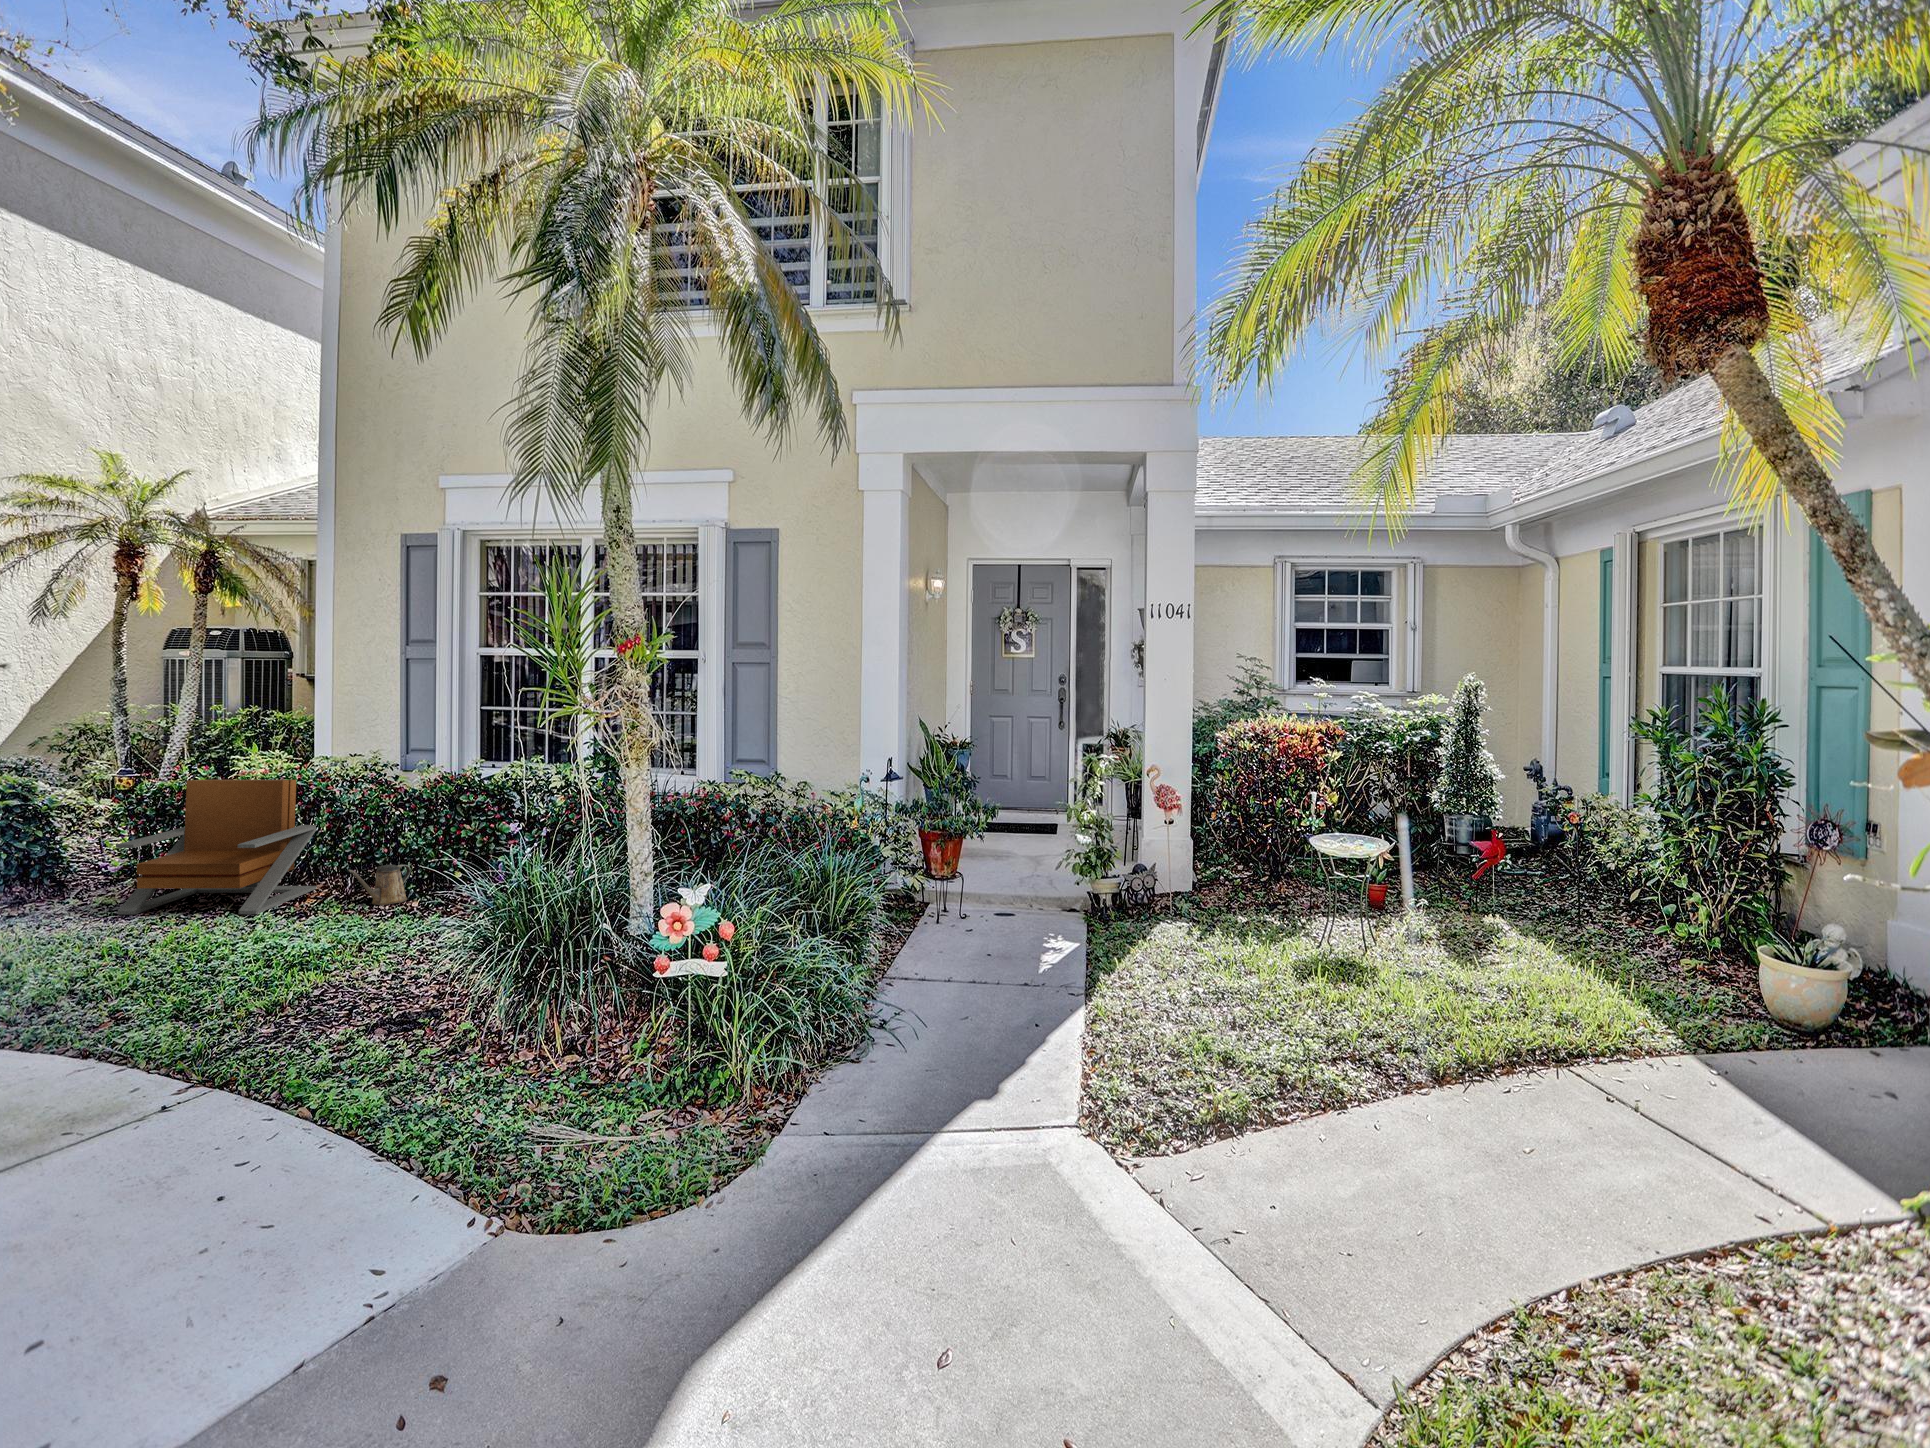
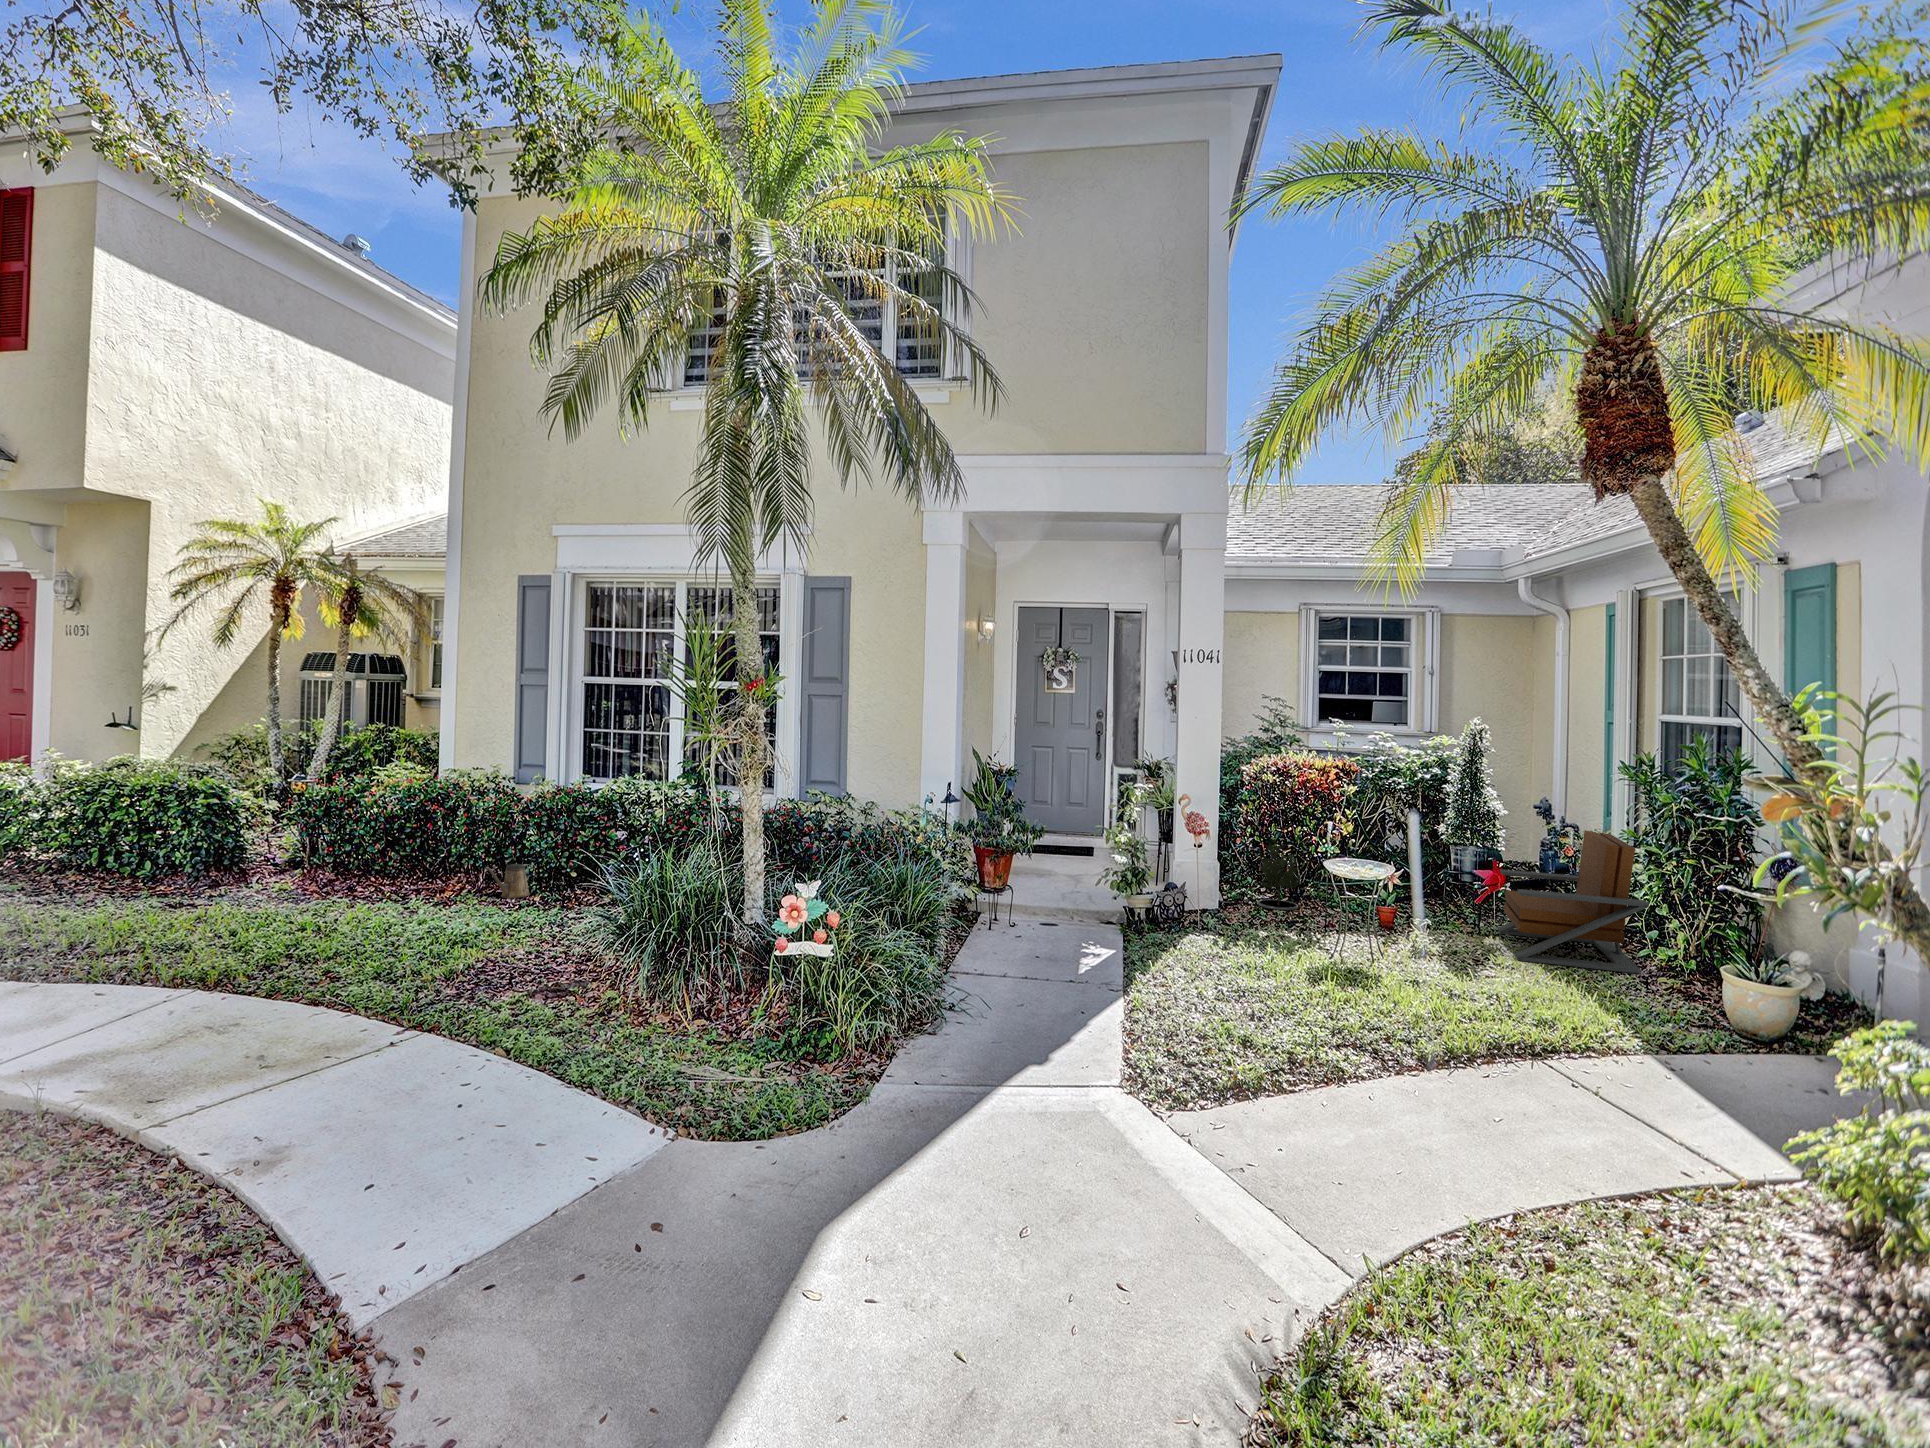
lounge chair: present [116,780,317,915] -> present [1498,831,1649,974]
potted tree: none [1234,810,1283,890] -> present [1258,838,1301,910]

